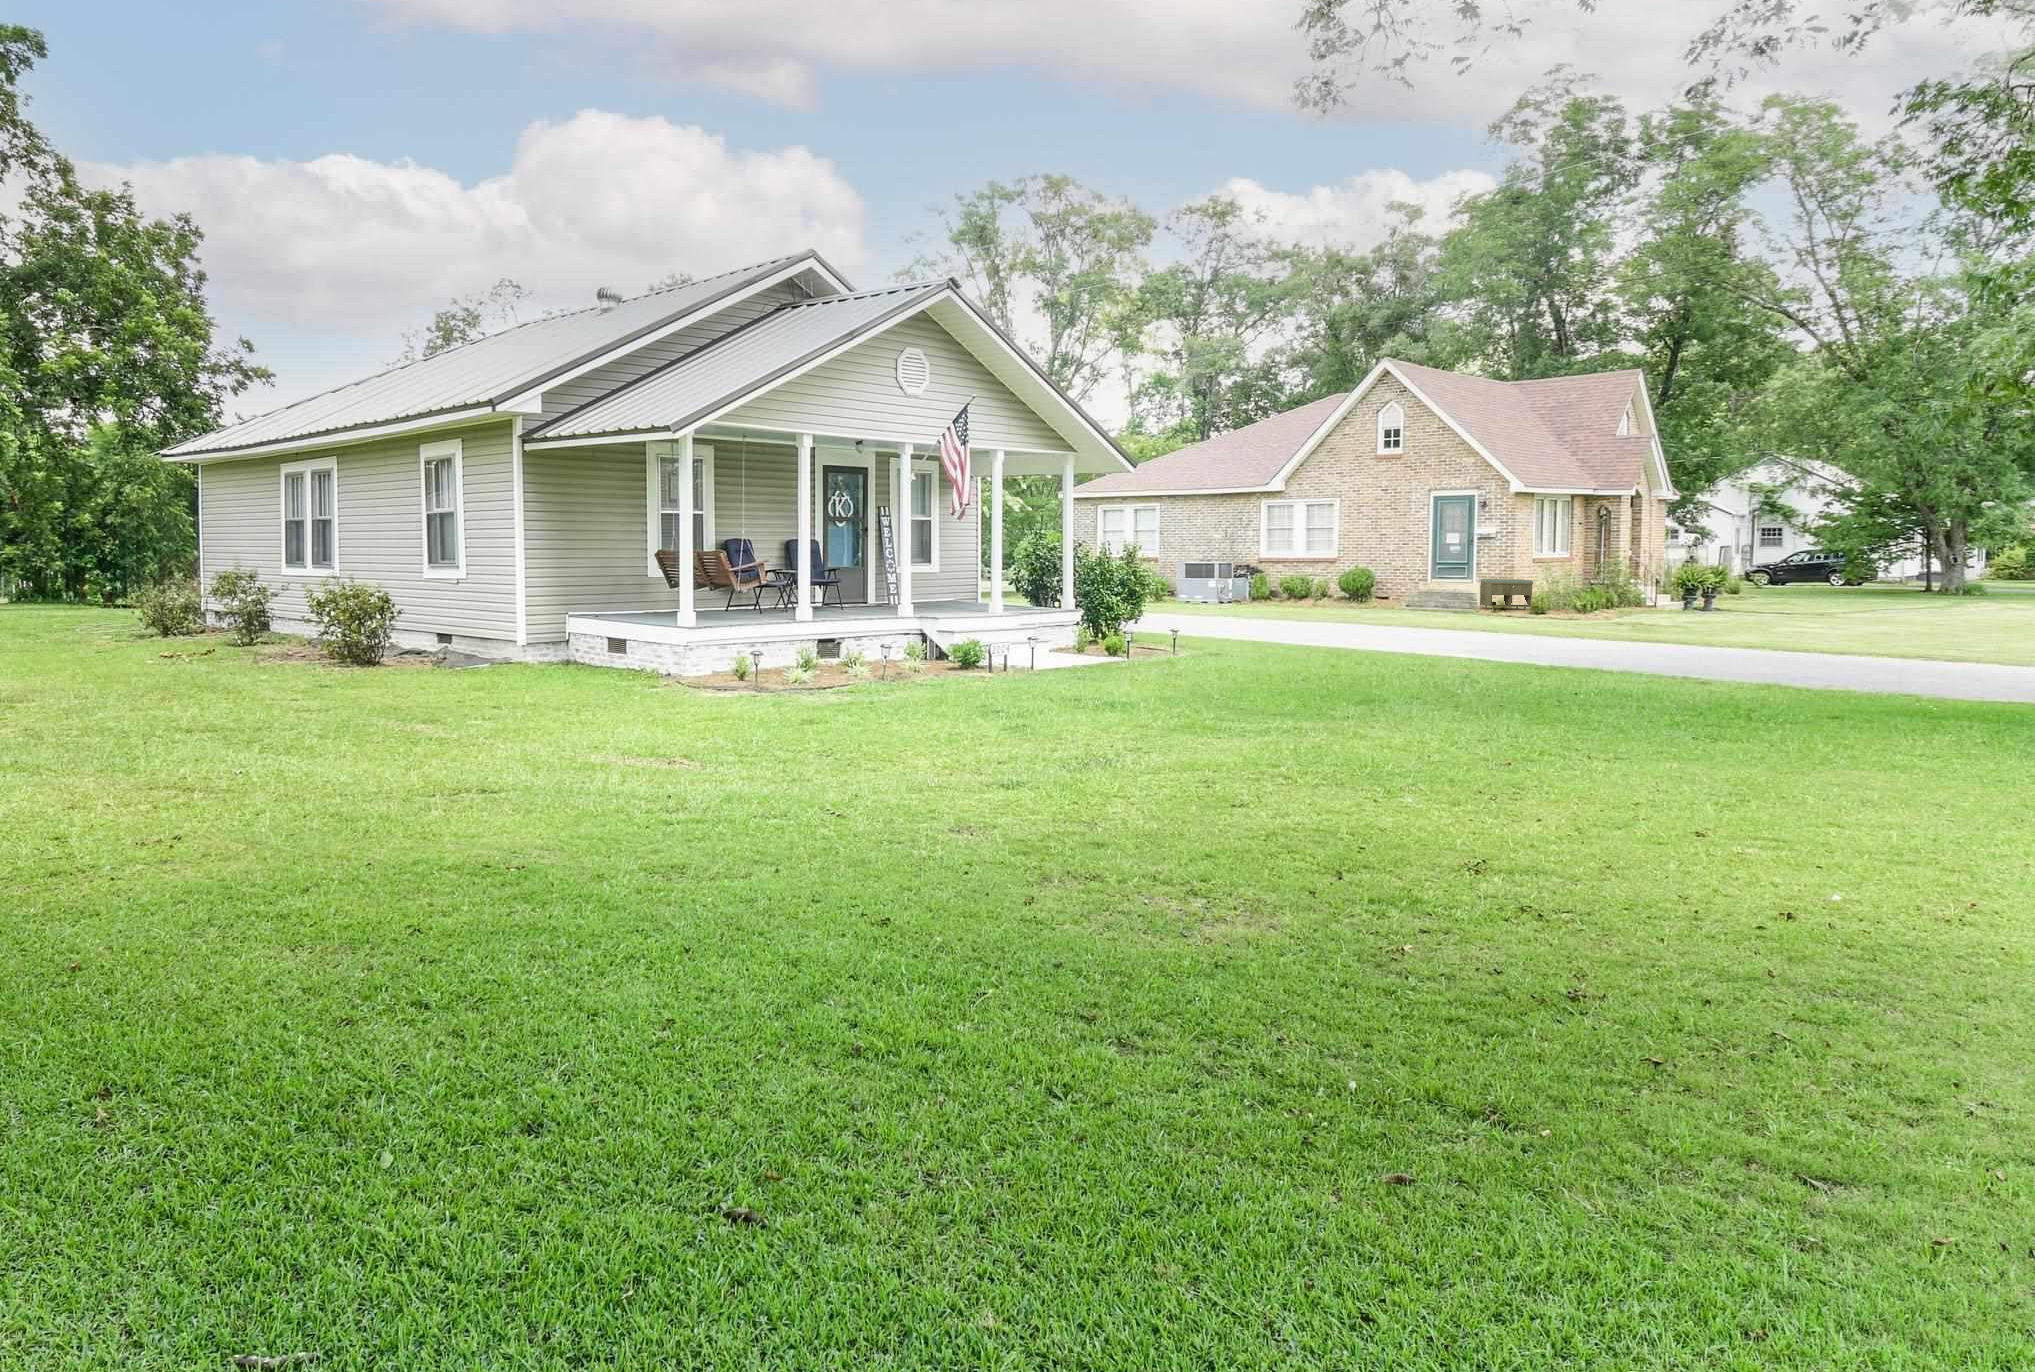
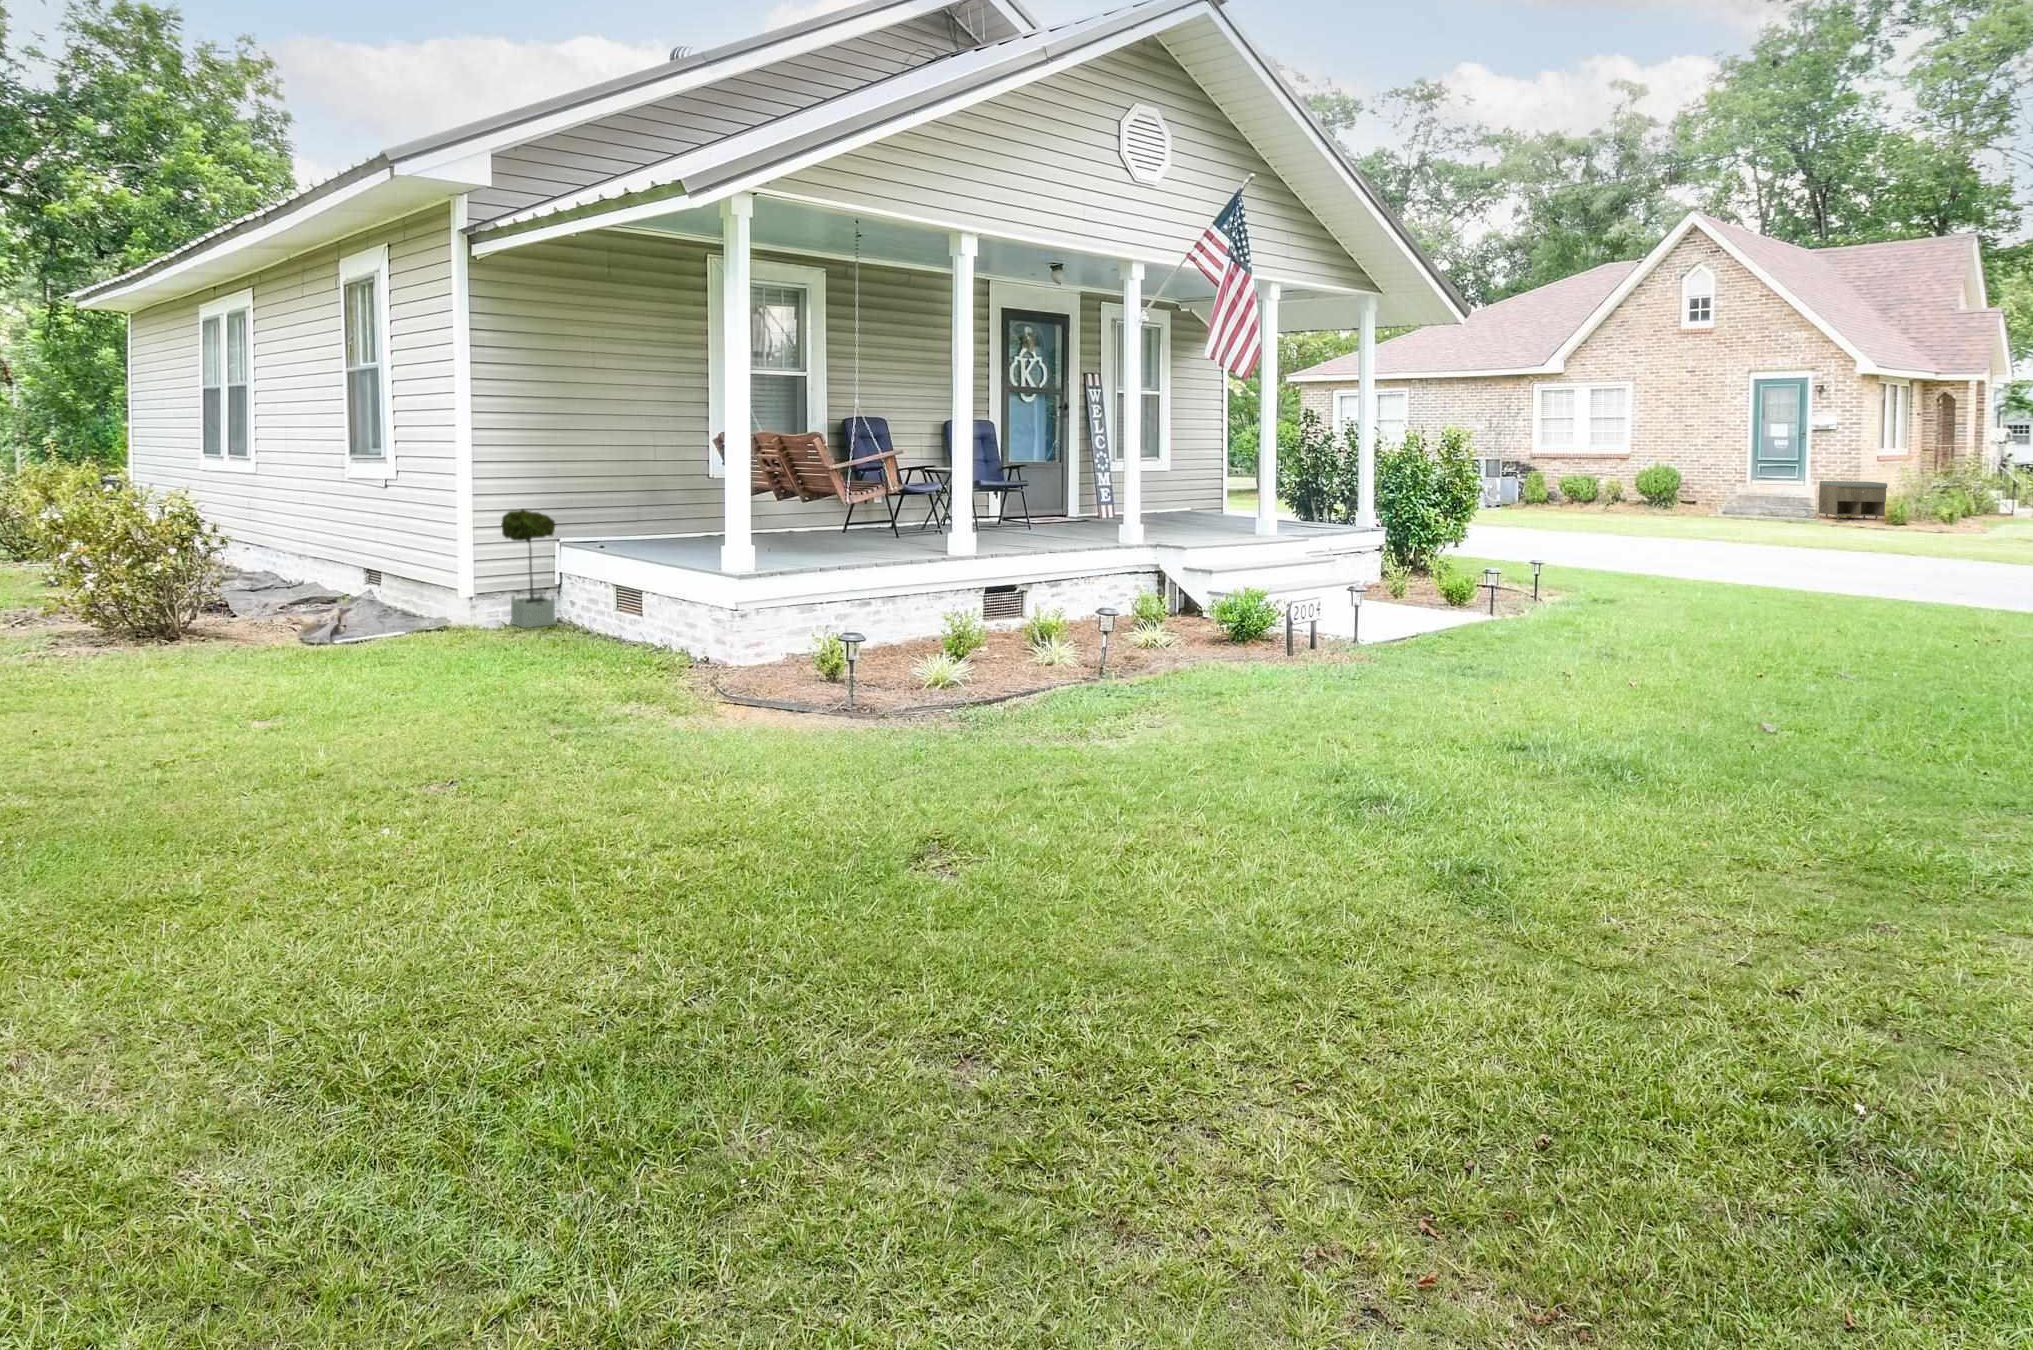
potted tree: none [544,595,573,662] -> present [501,509,555,628]

